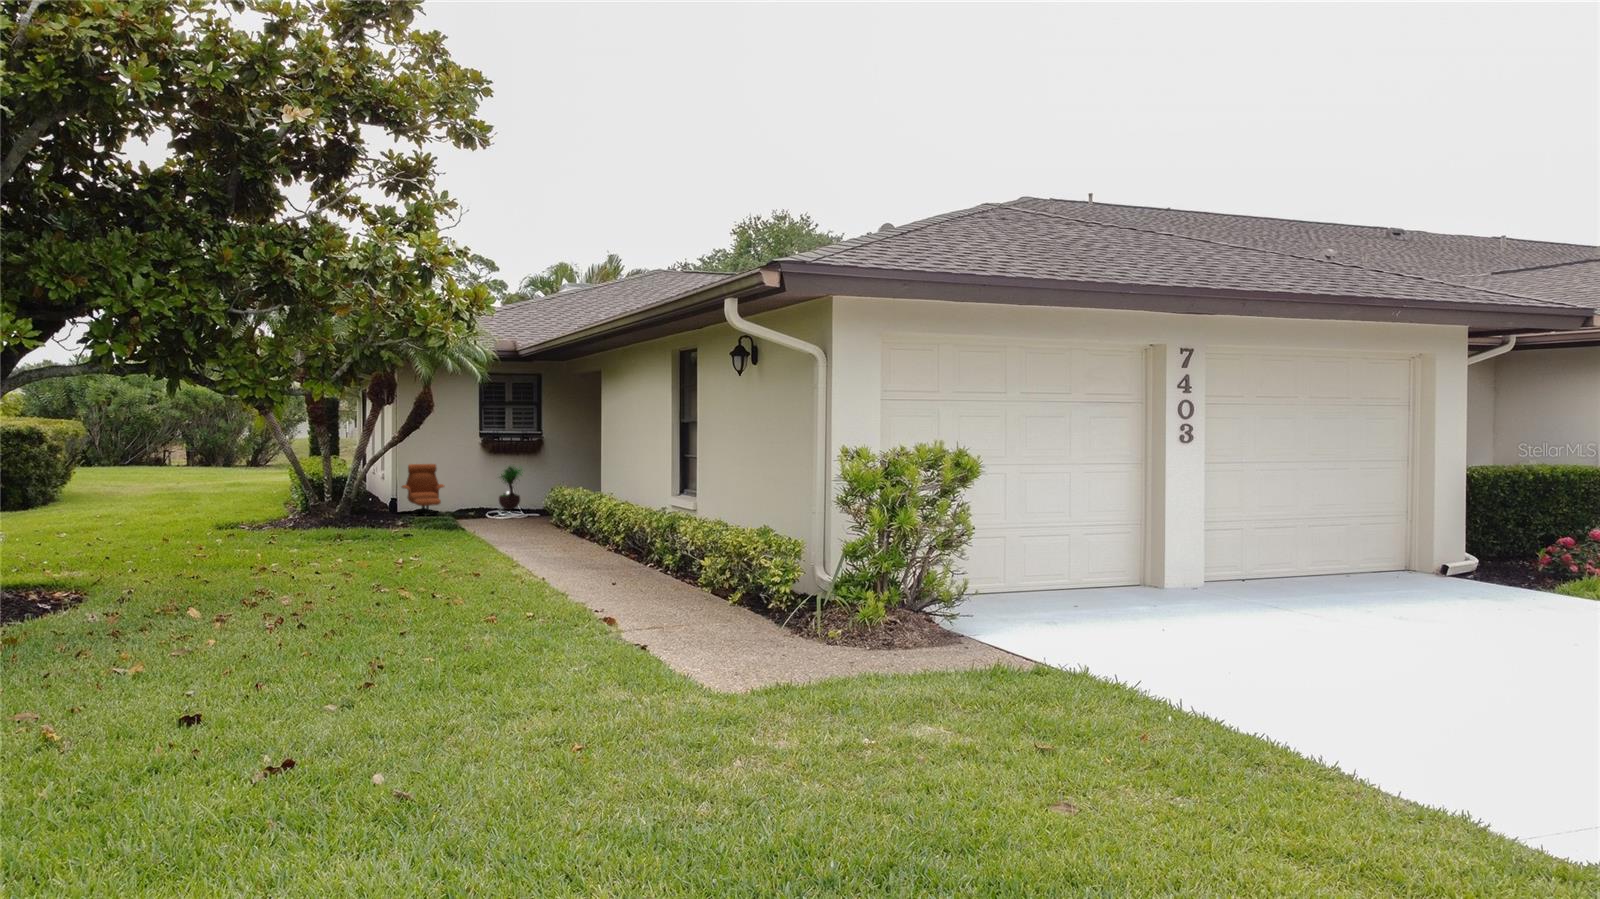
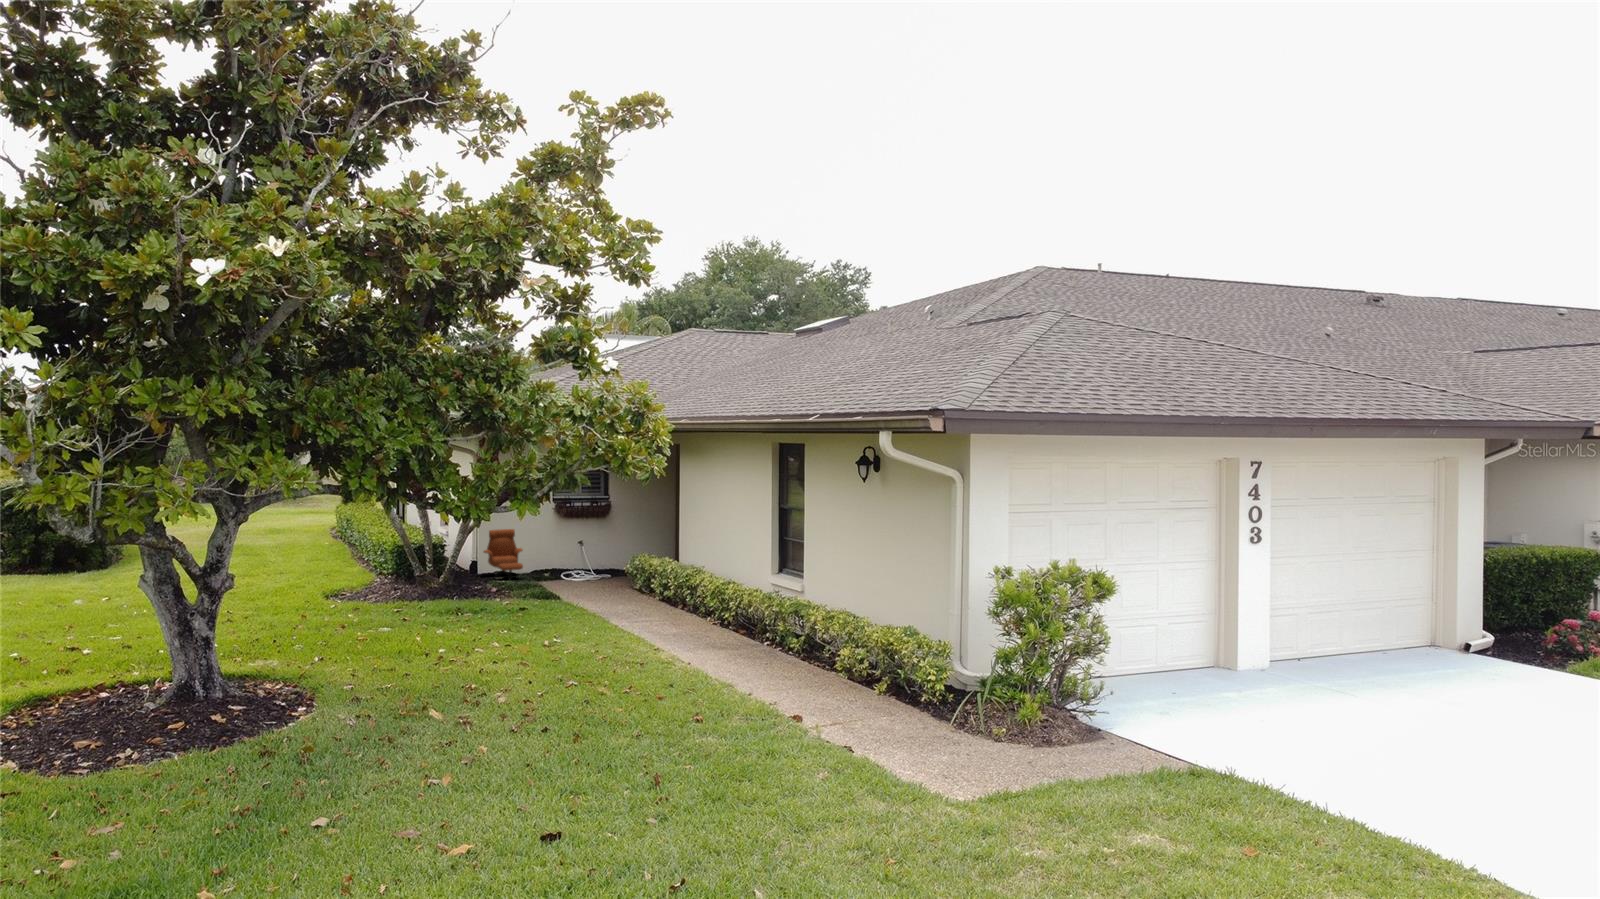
potted tree: present [499,466,522,510] -> none [569,525,595,570]

